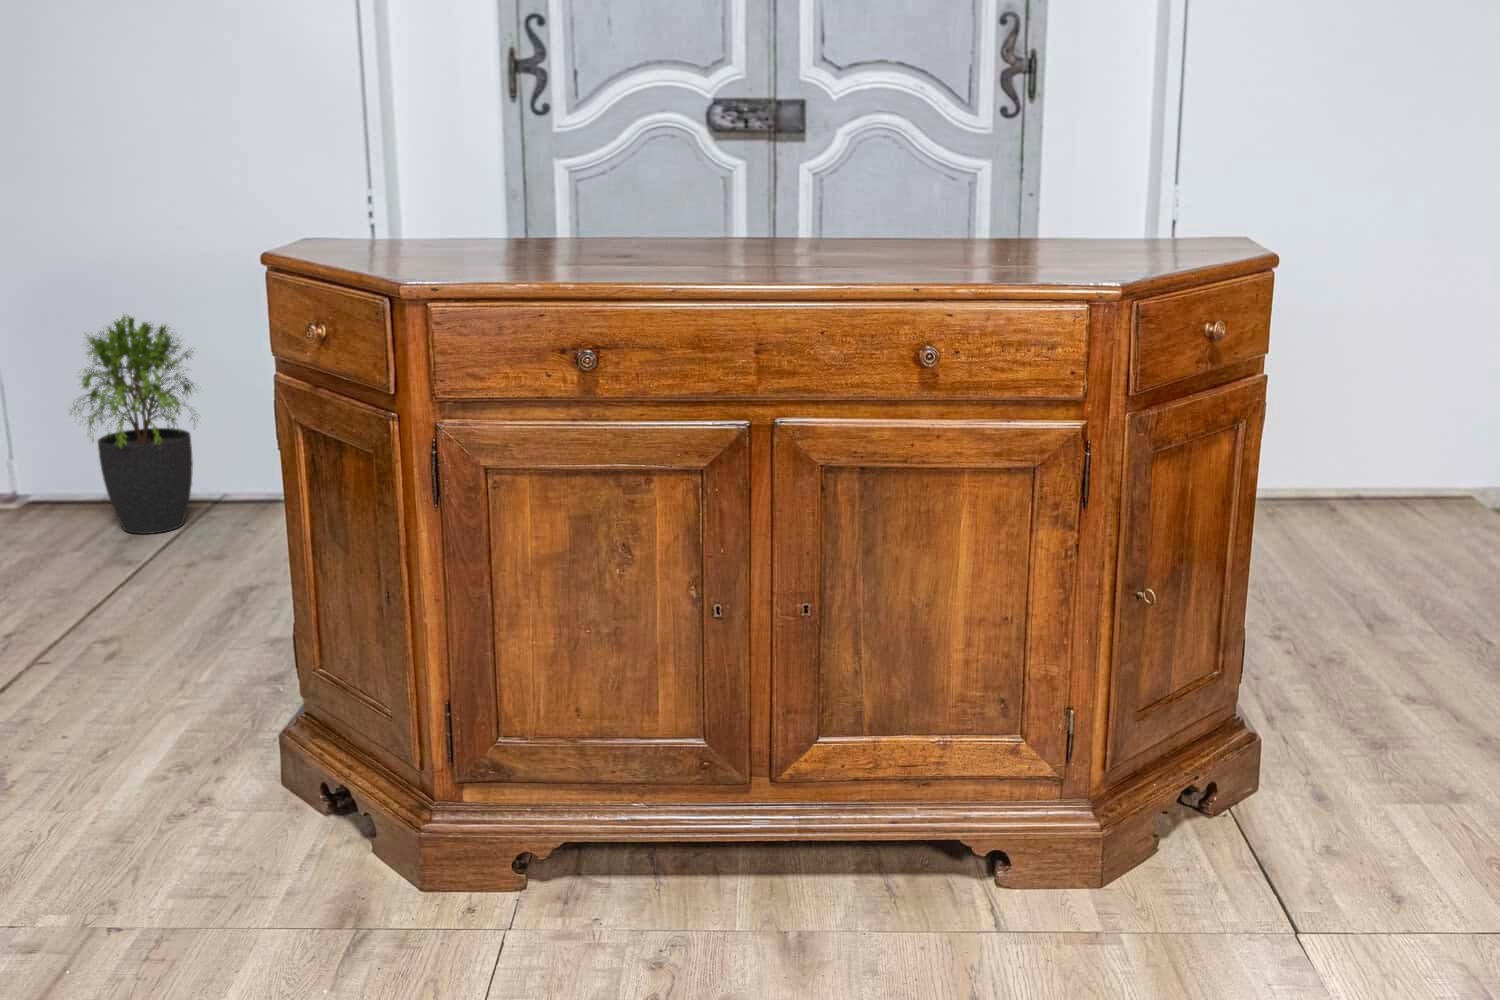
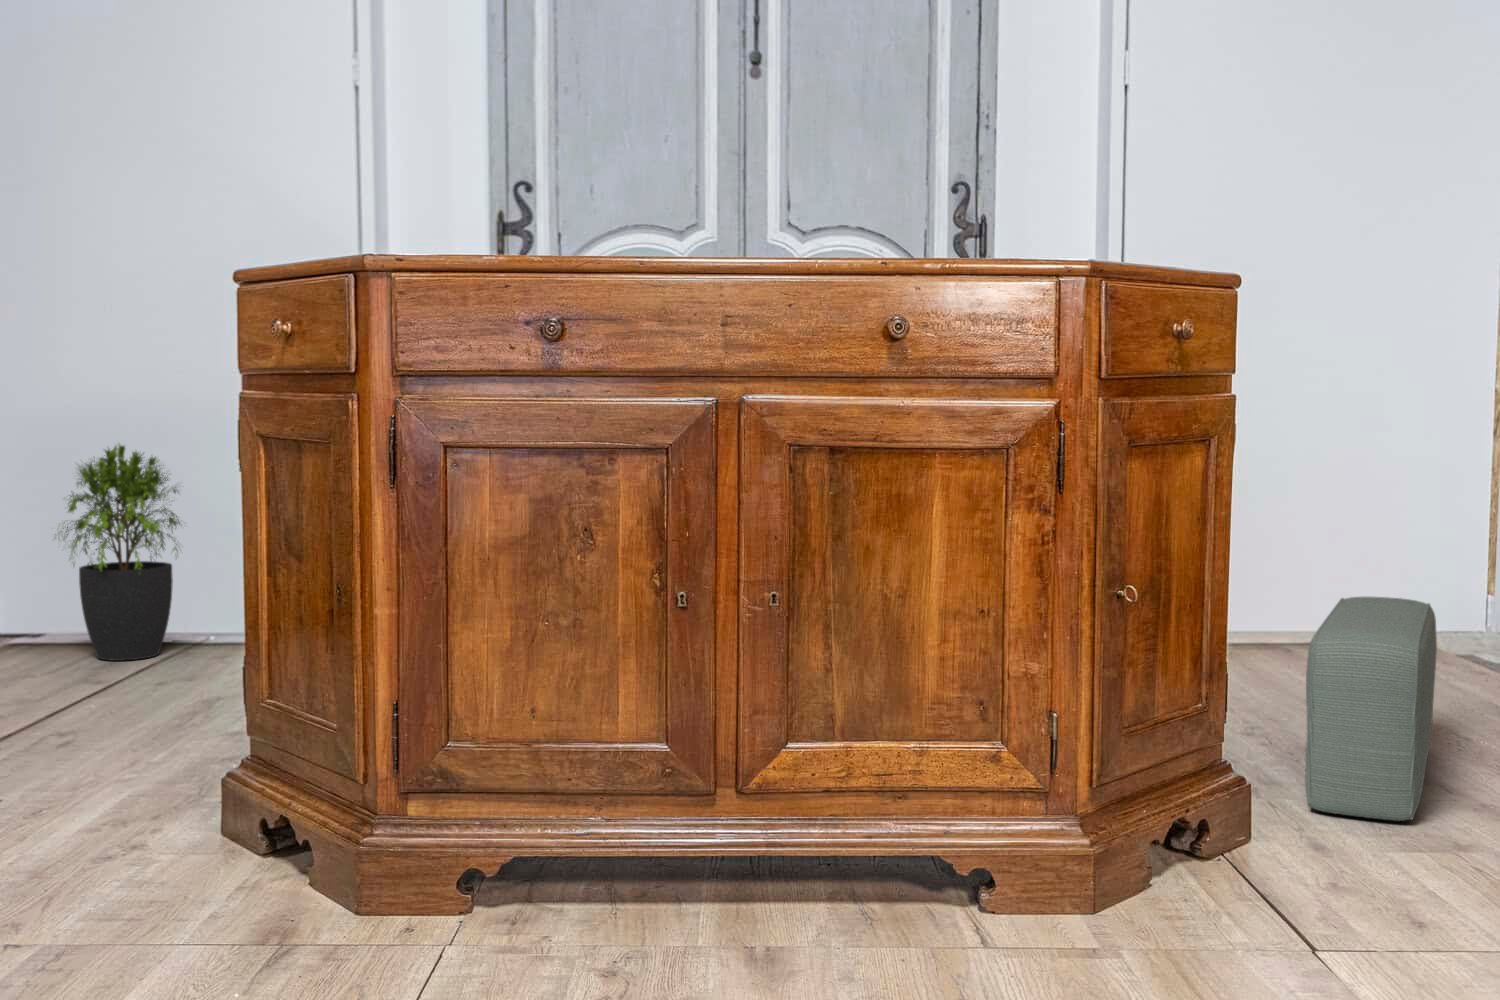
pouf: none [1321,513,1469,765] -> present [1305,597,1437,821]

